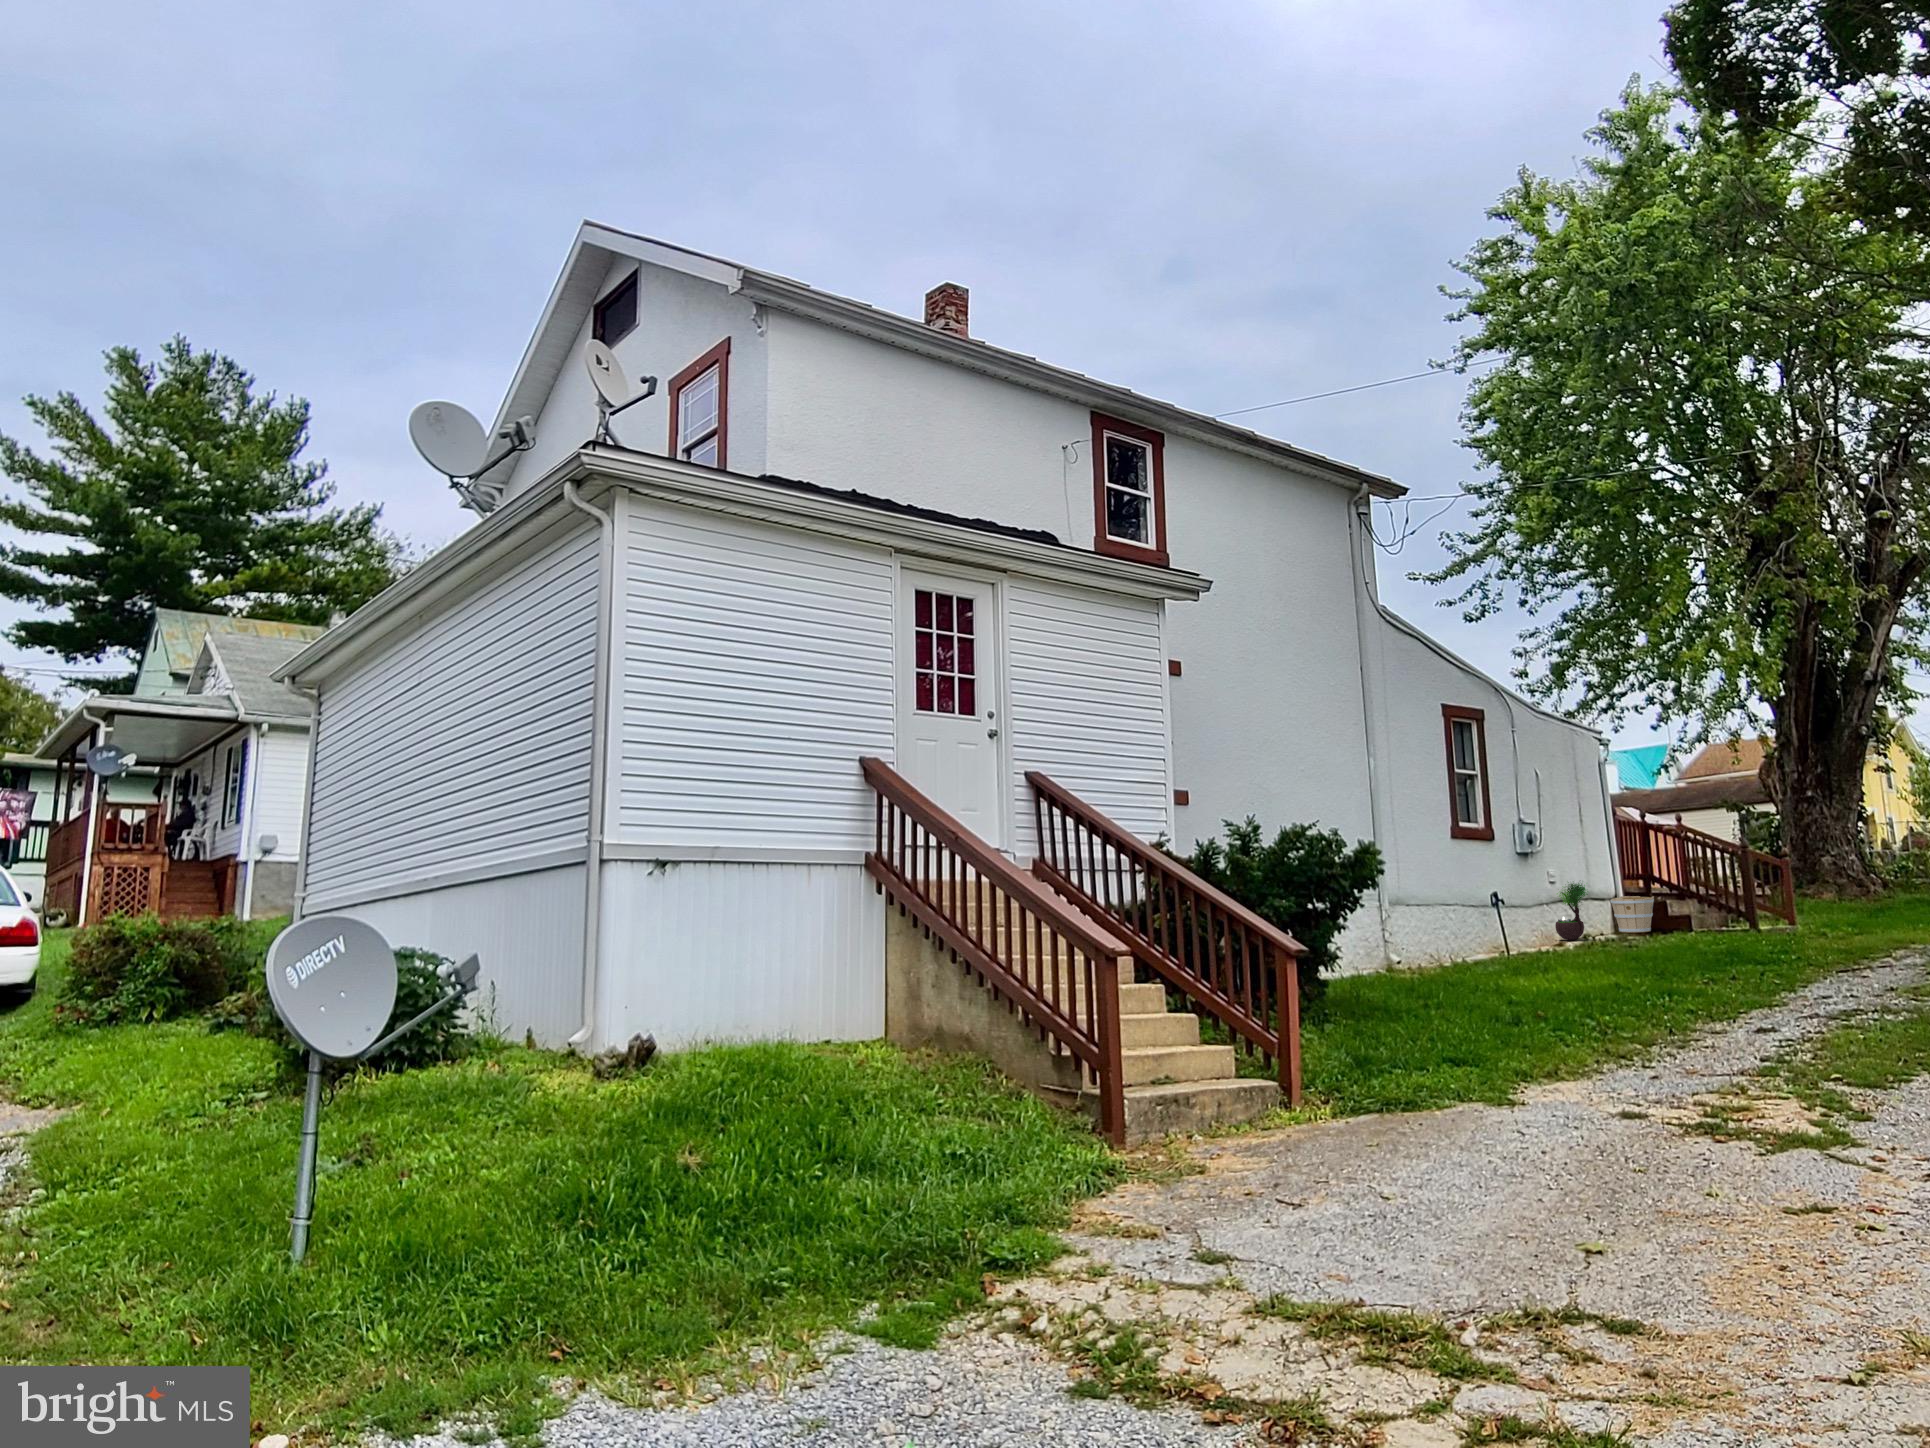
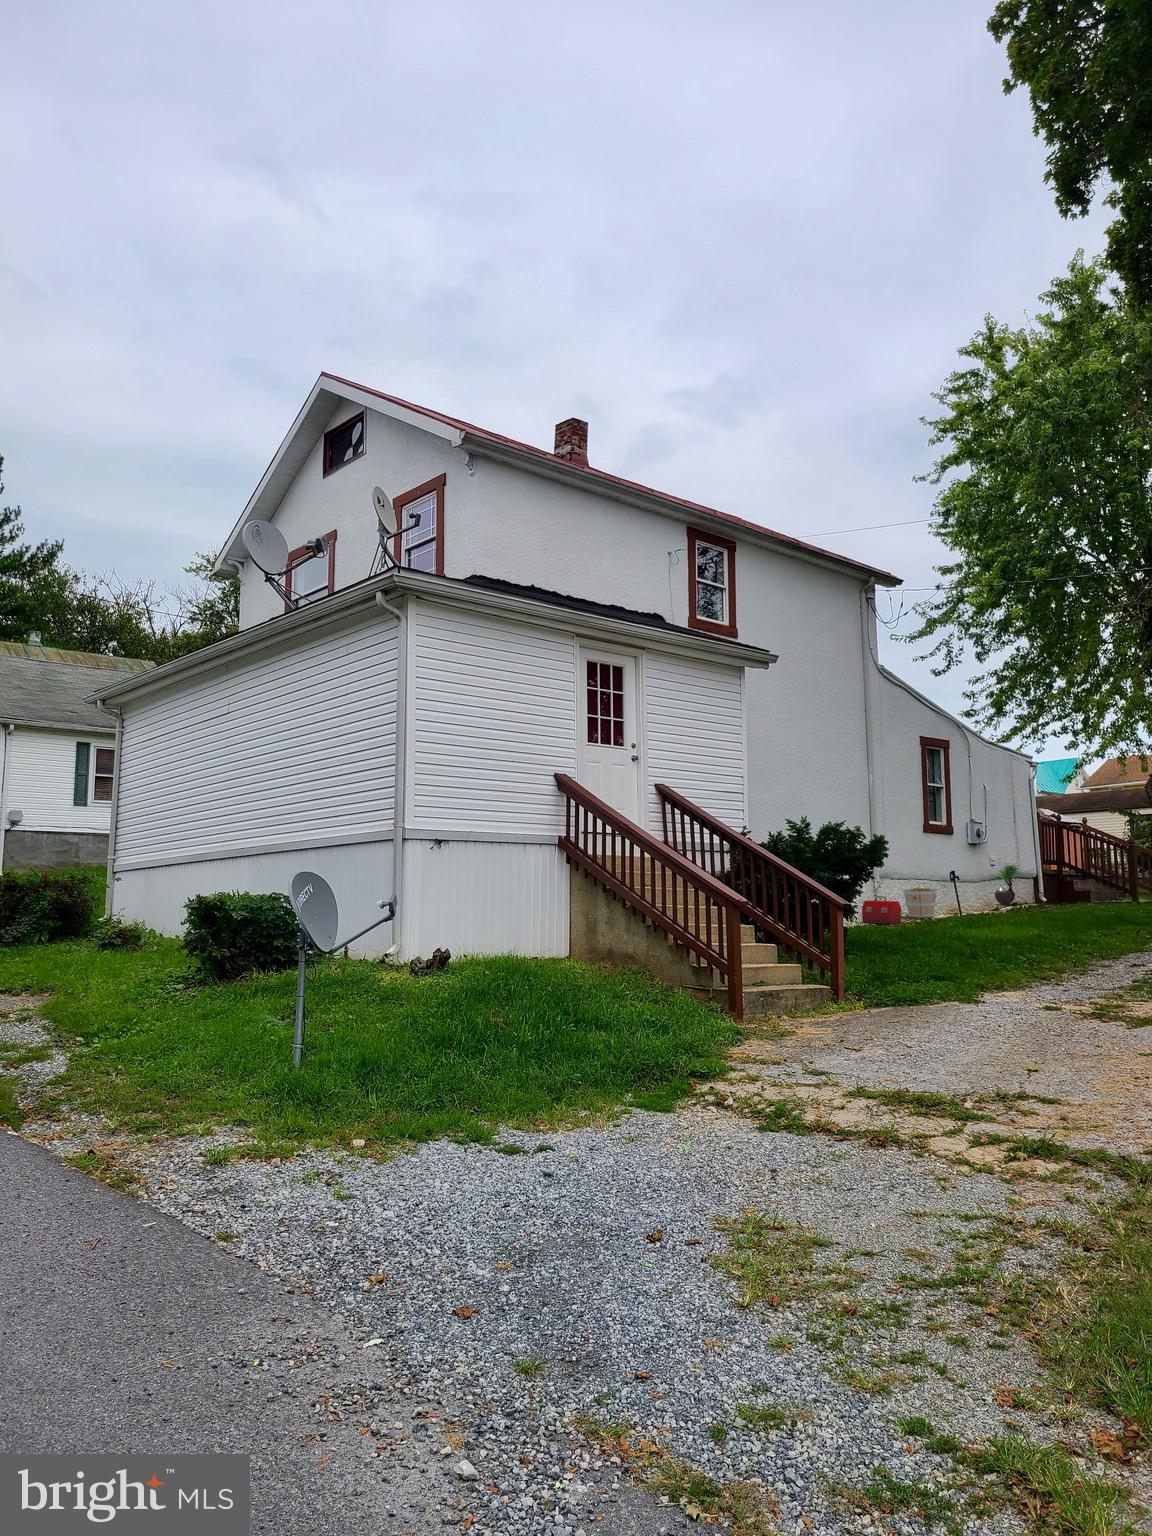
wooden bucket: present [1610,896,1654,933] -> present [903,888,938,918]
toolbox: none [1361,932,1419,973] -> present [862,896,902,924]

